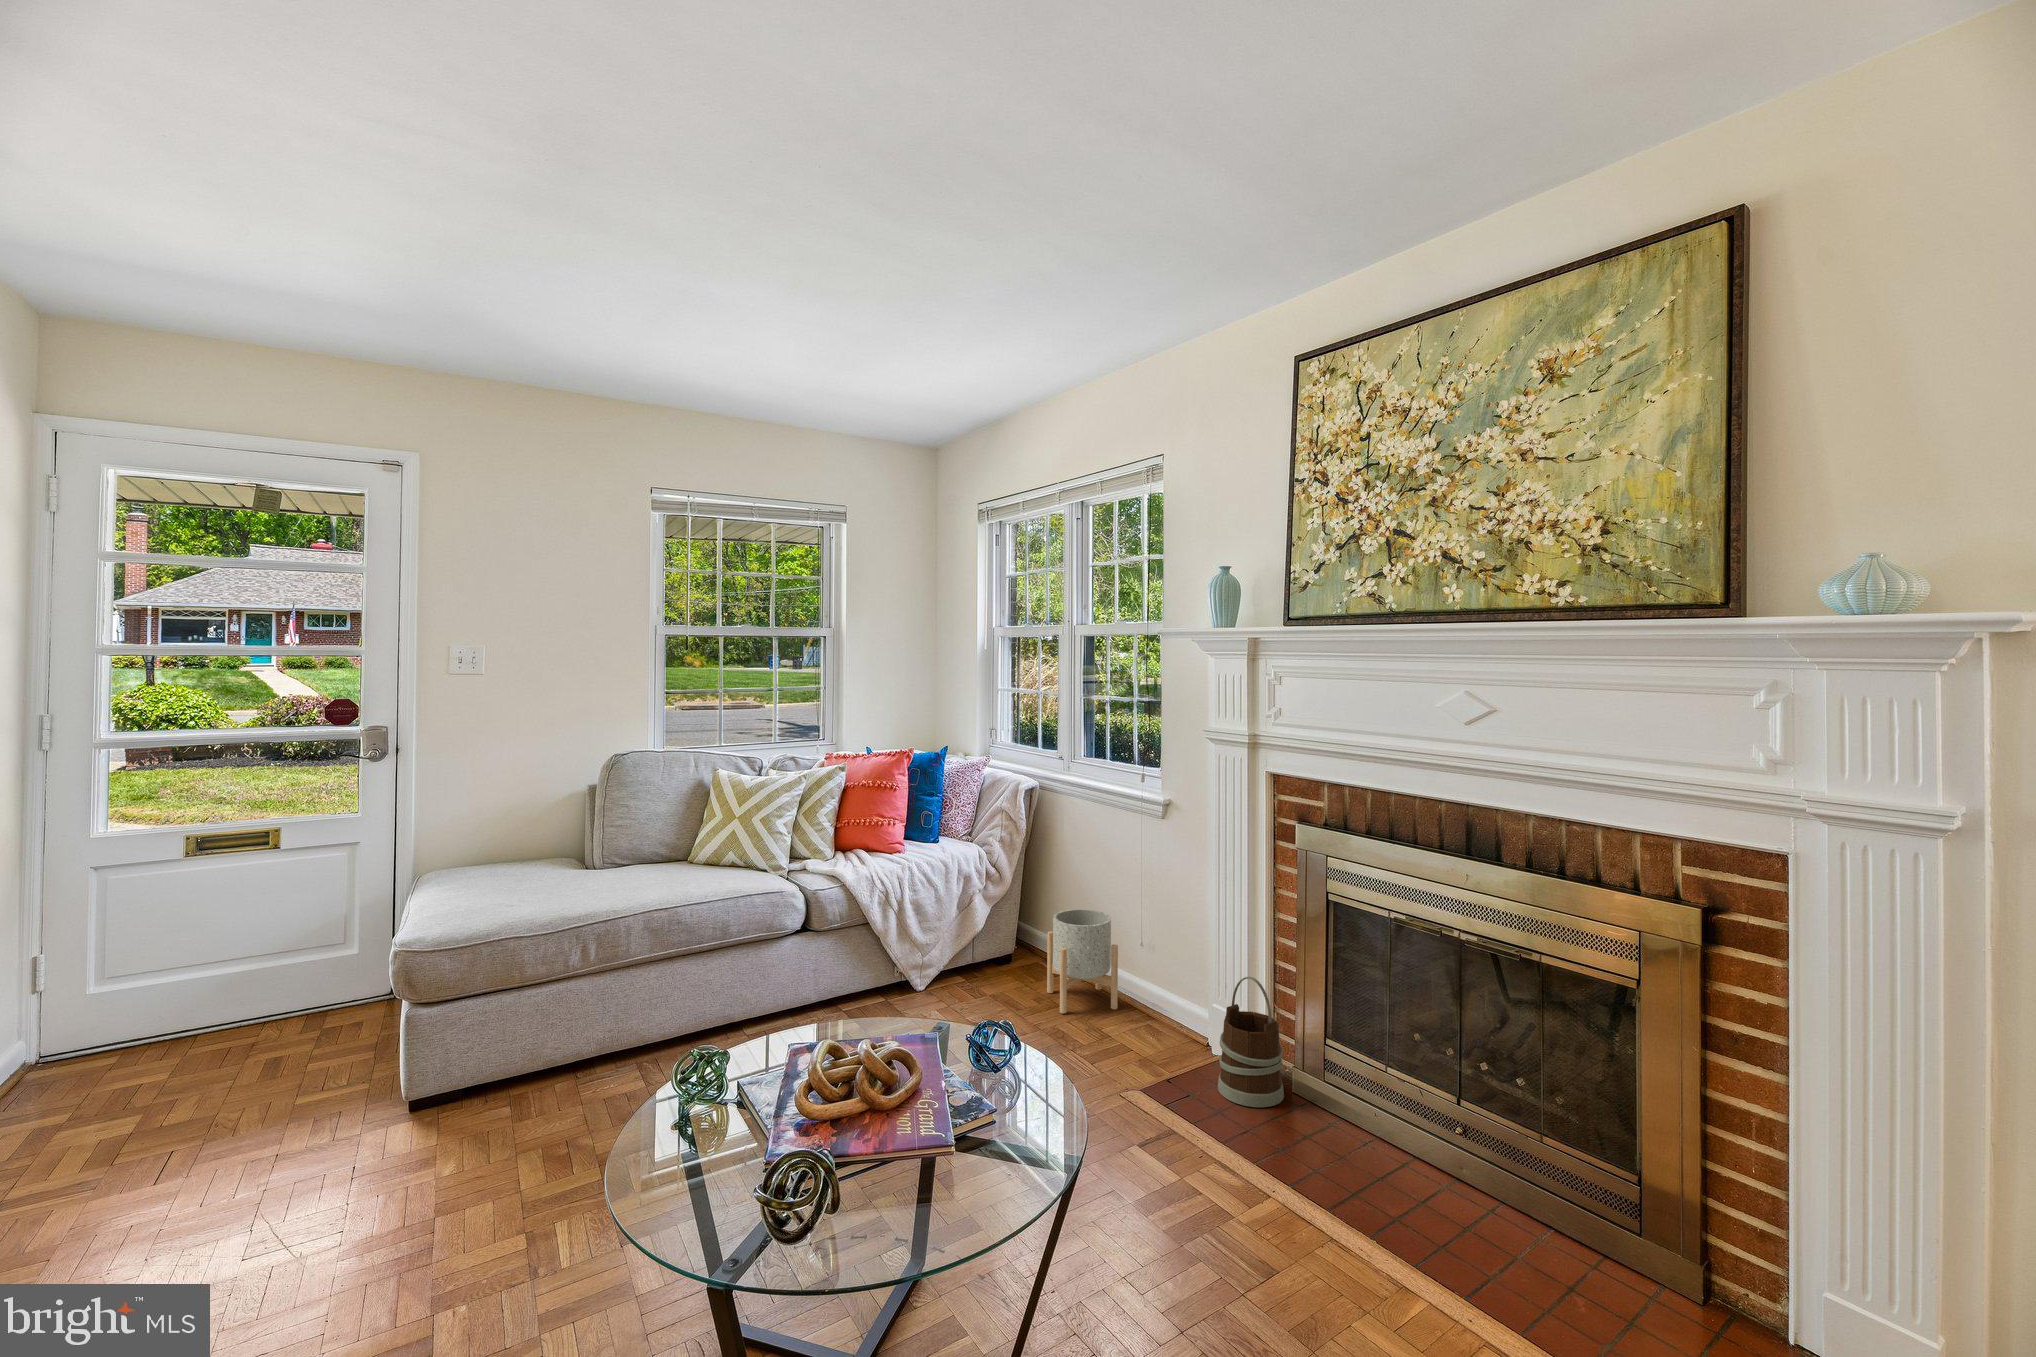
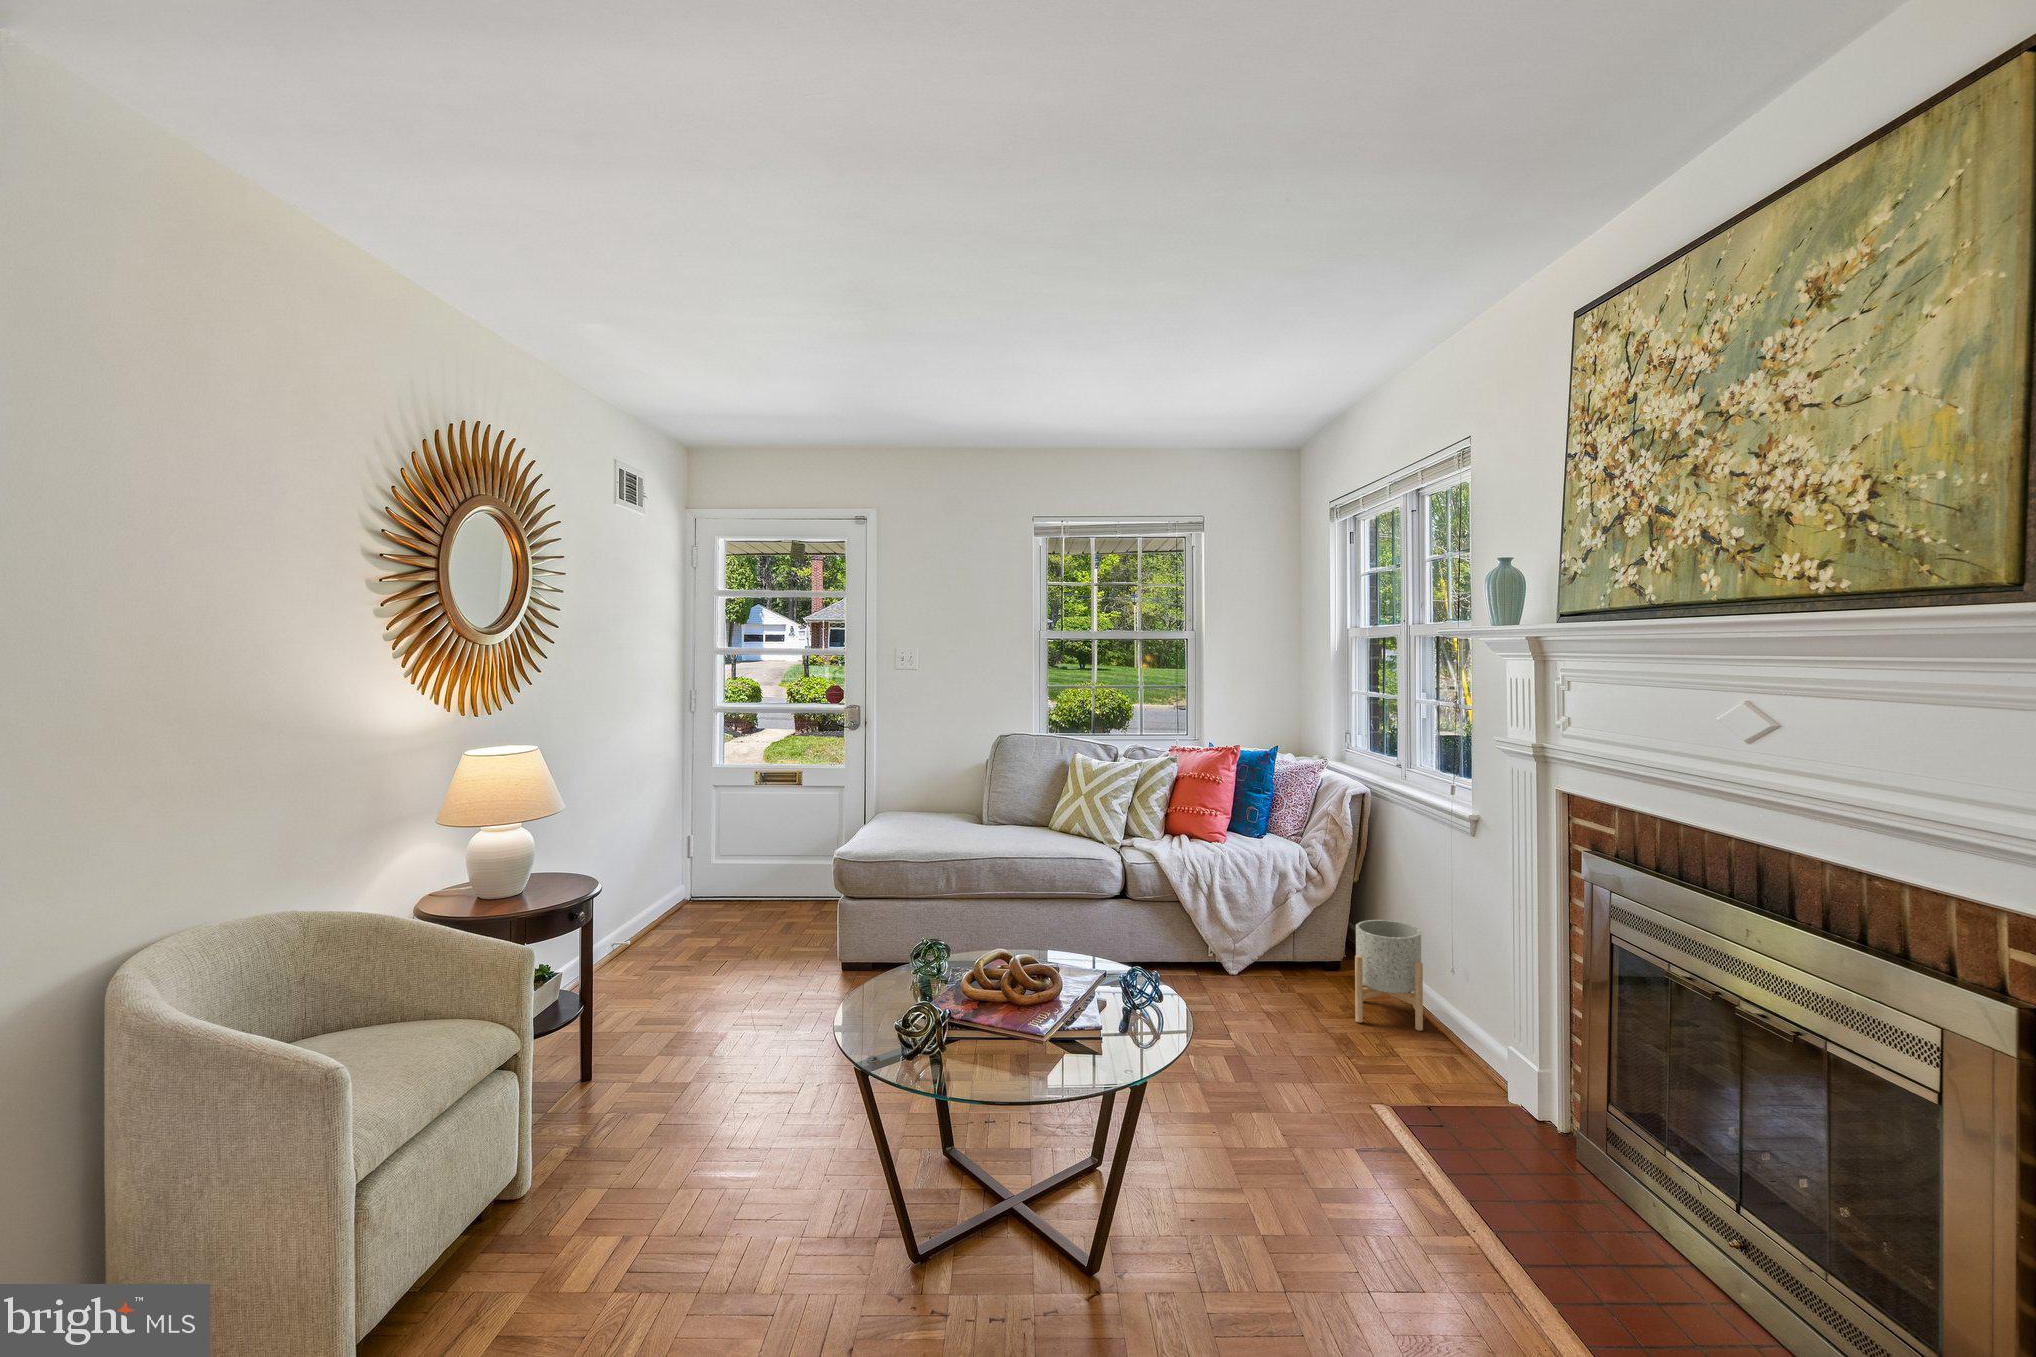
wooden bucket: present [1218,977,1284,1107] -> none [1476,1013,1557,1159]

